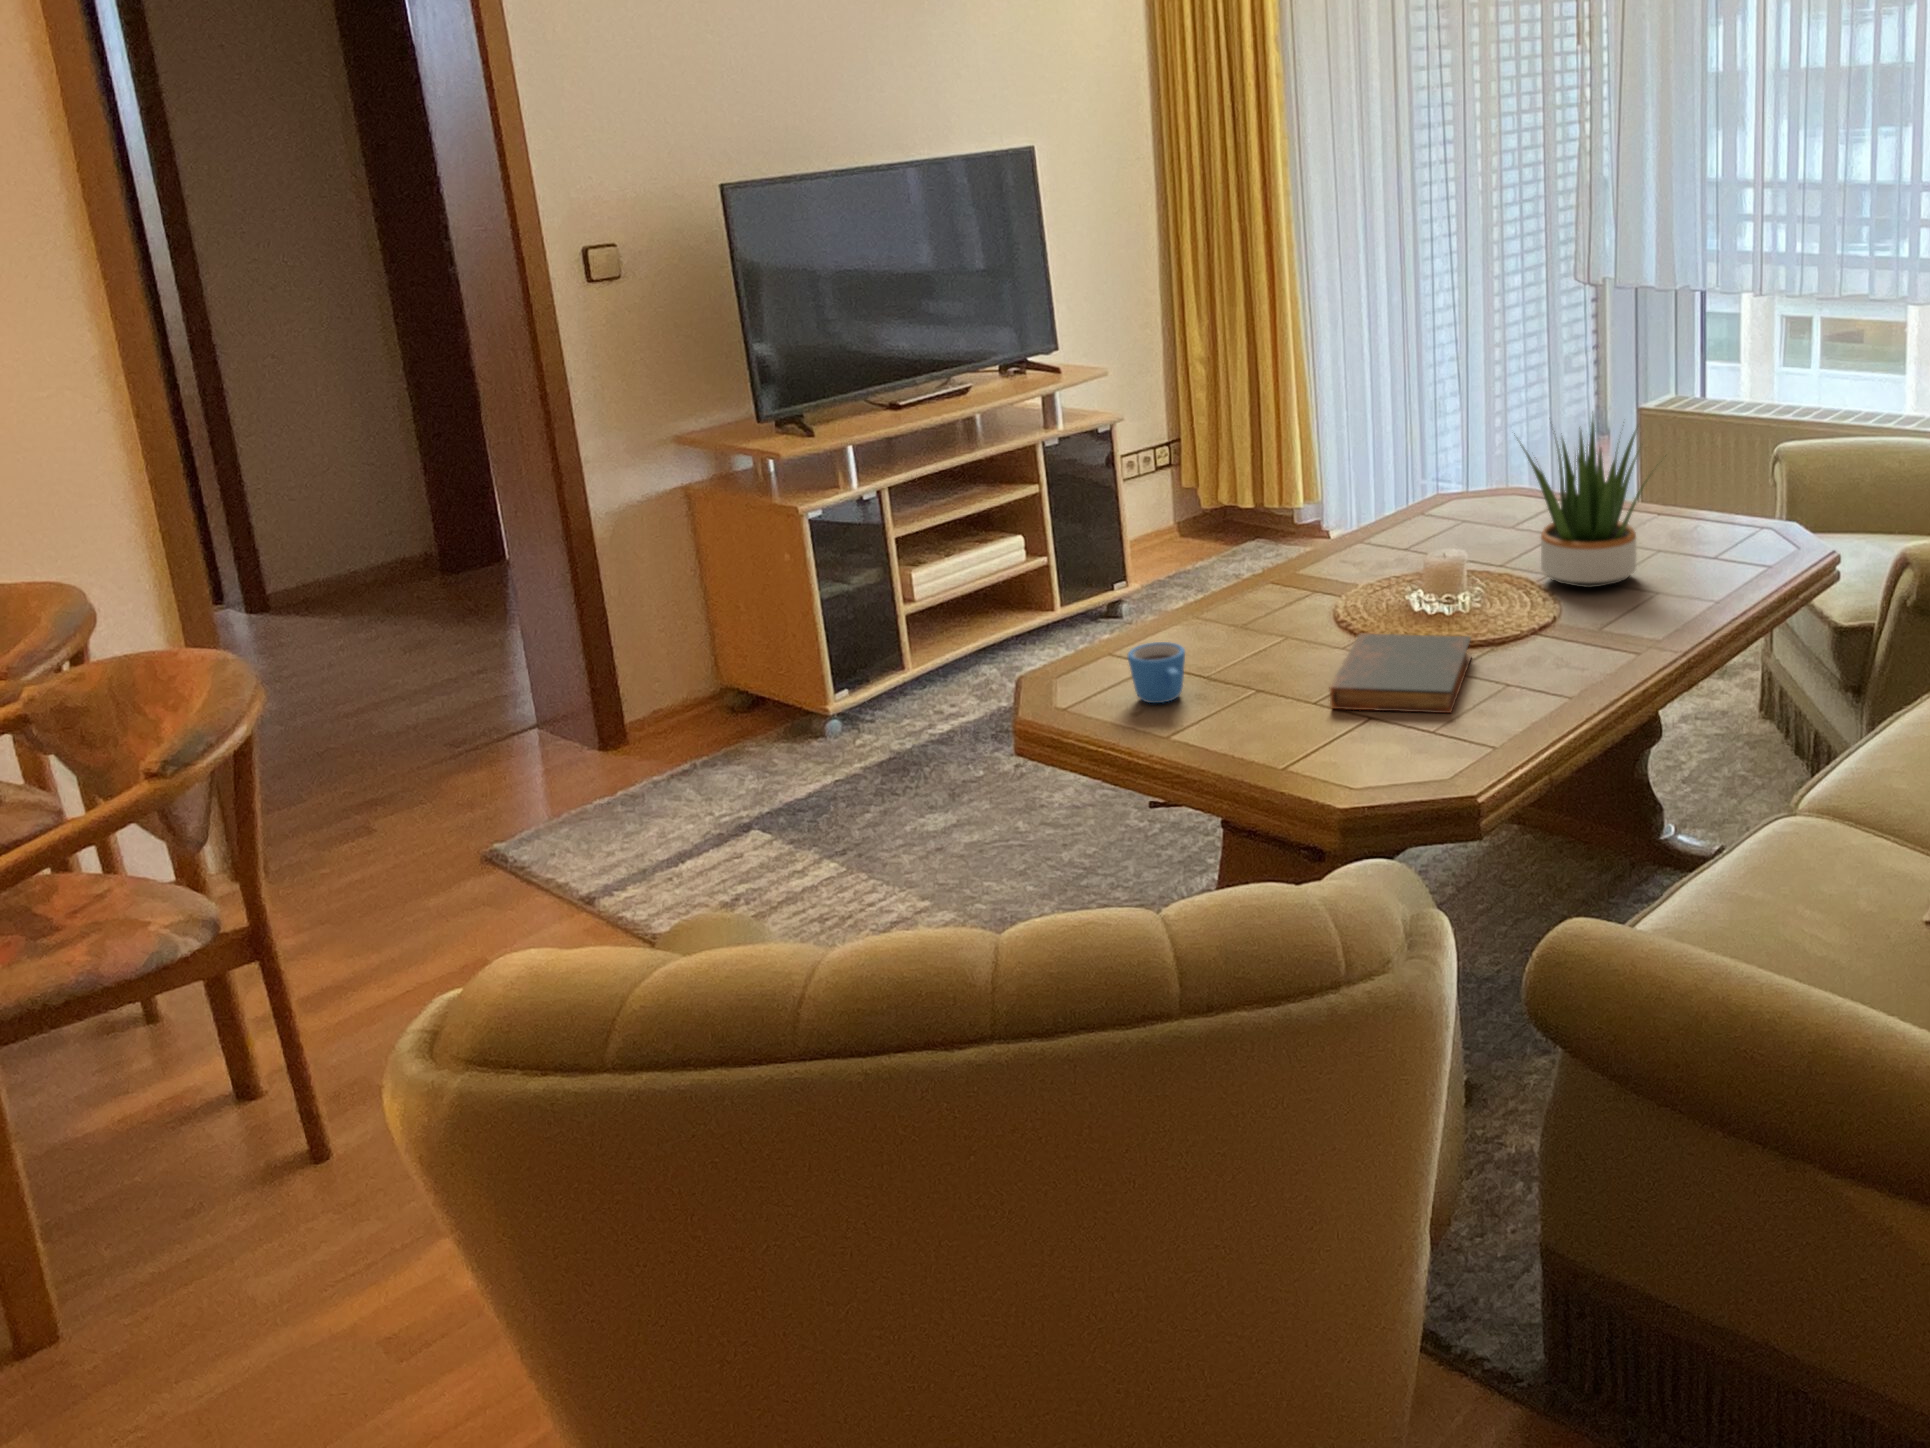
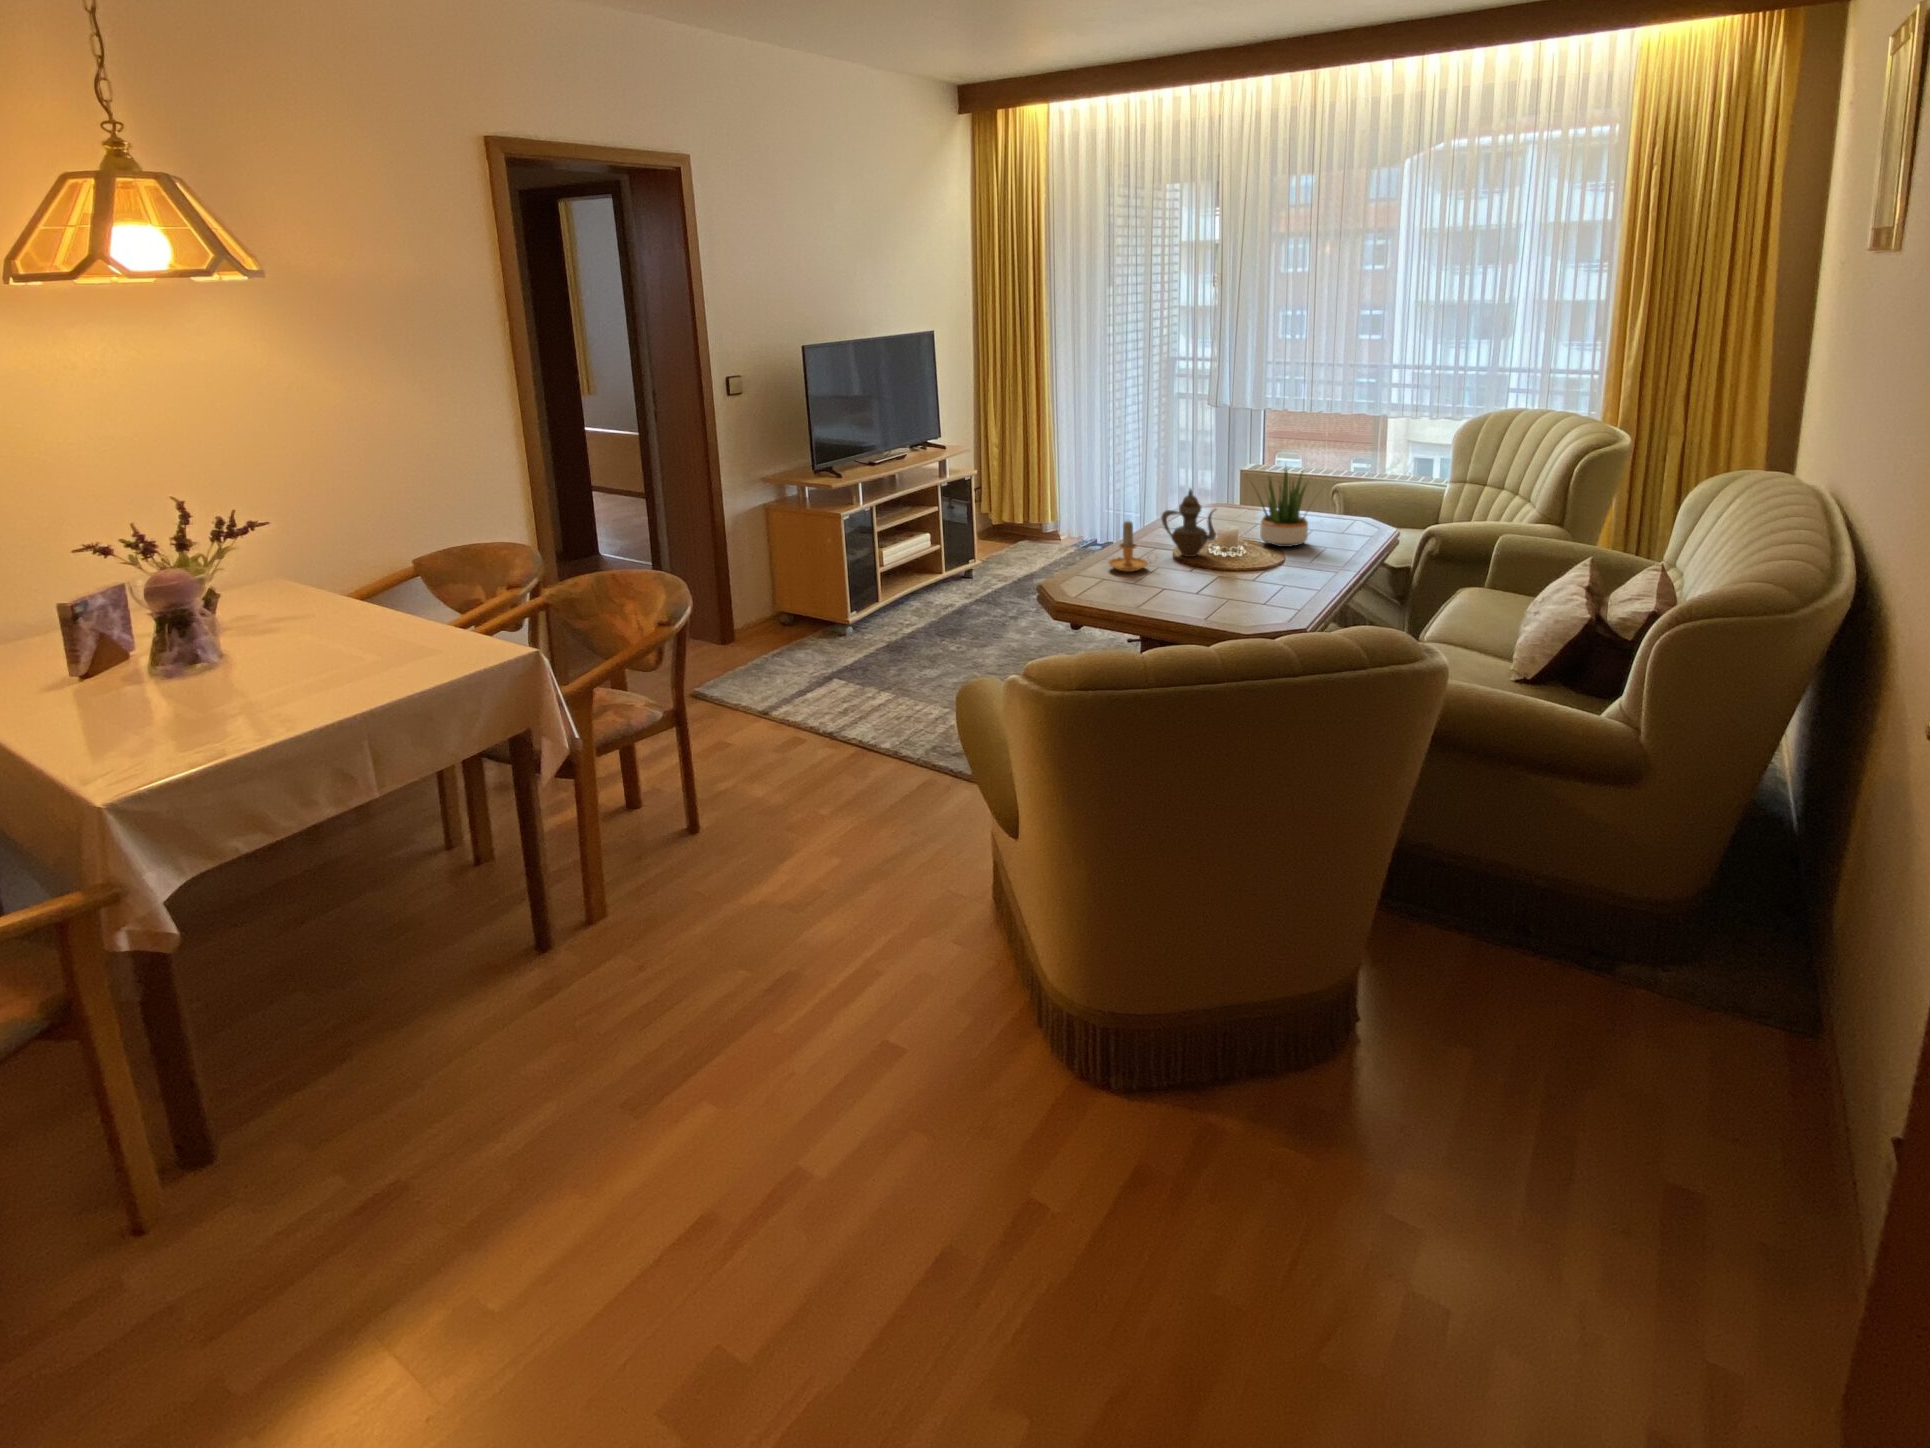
teapot: none [1326,468,1428,609] -> present [1161,489,1216,557]
candle: none [1193,536,1291,644] -> present [1109,521,1151,572]
book: present [1330,634,1471,713] -> none [1197,565,1263,598]
mug: present [1128,642,1185,703] -> none [1100,568,1131,596]

